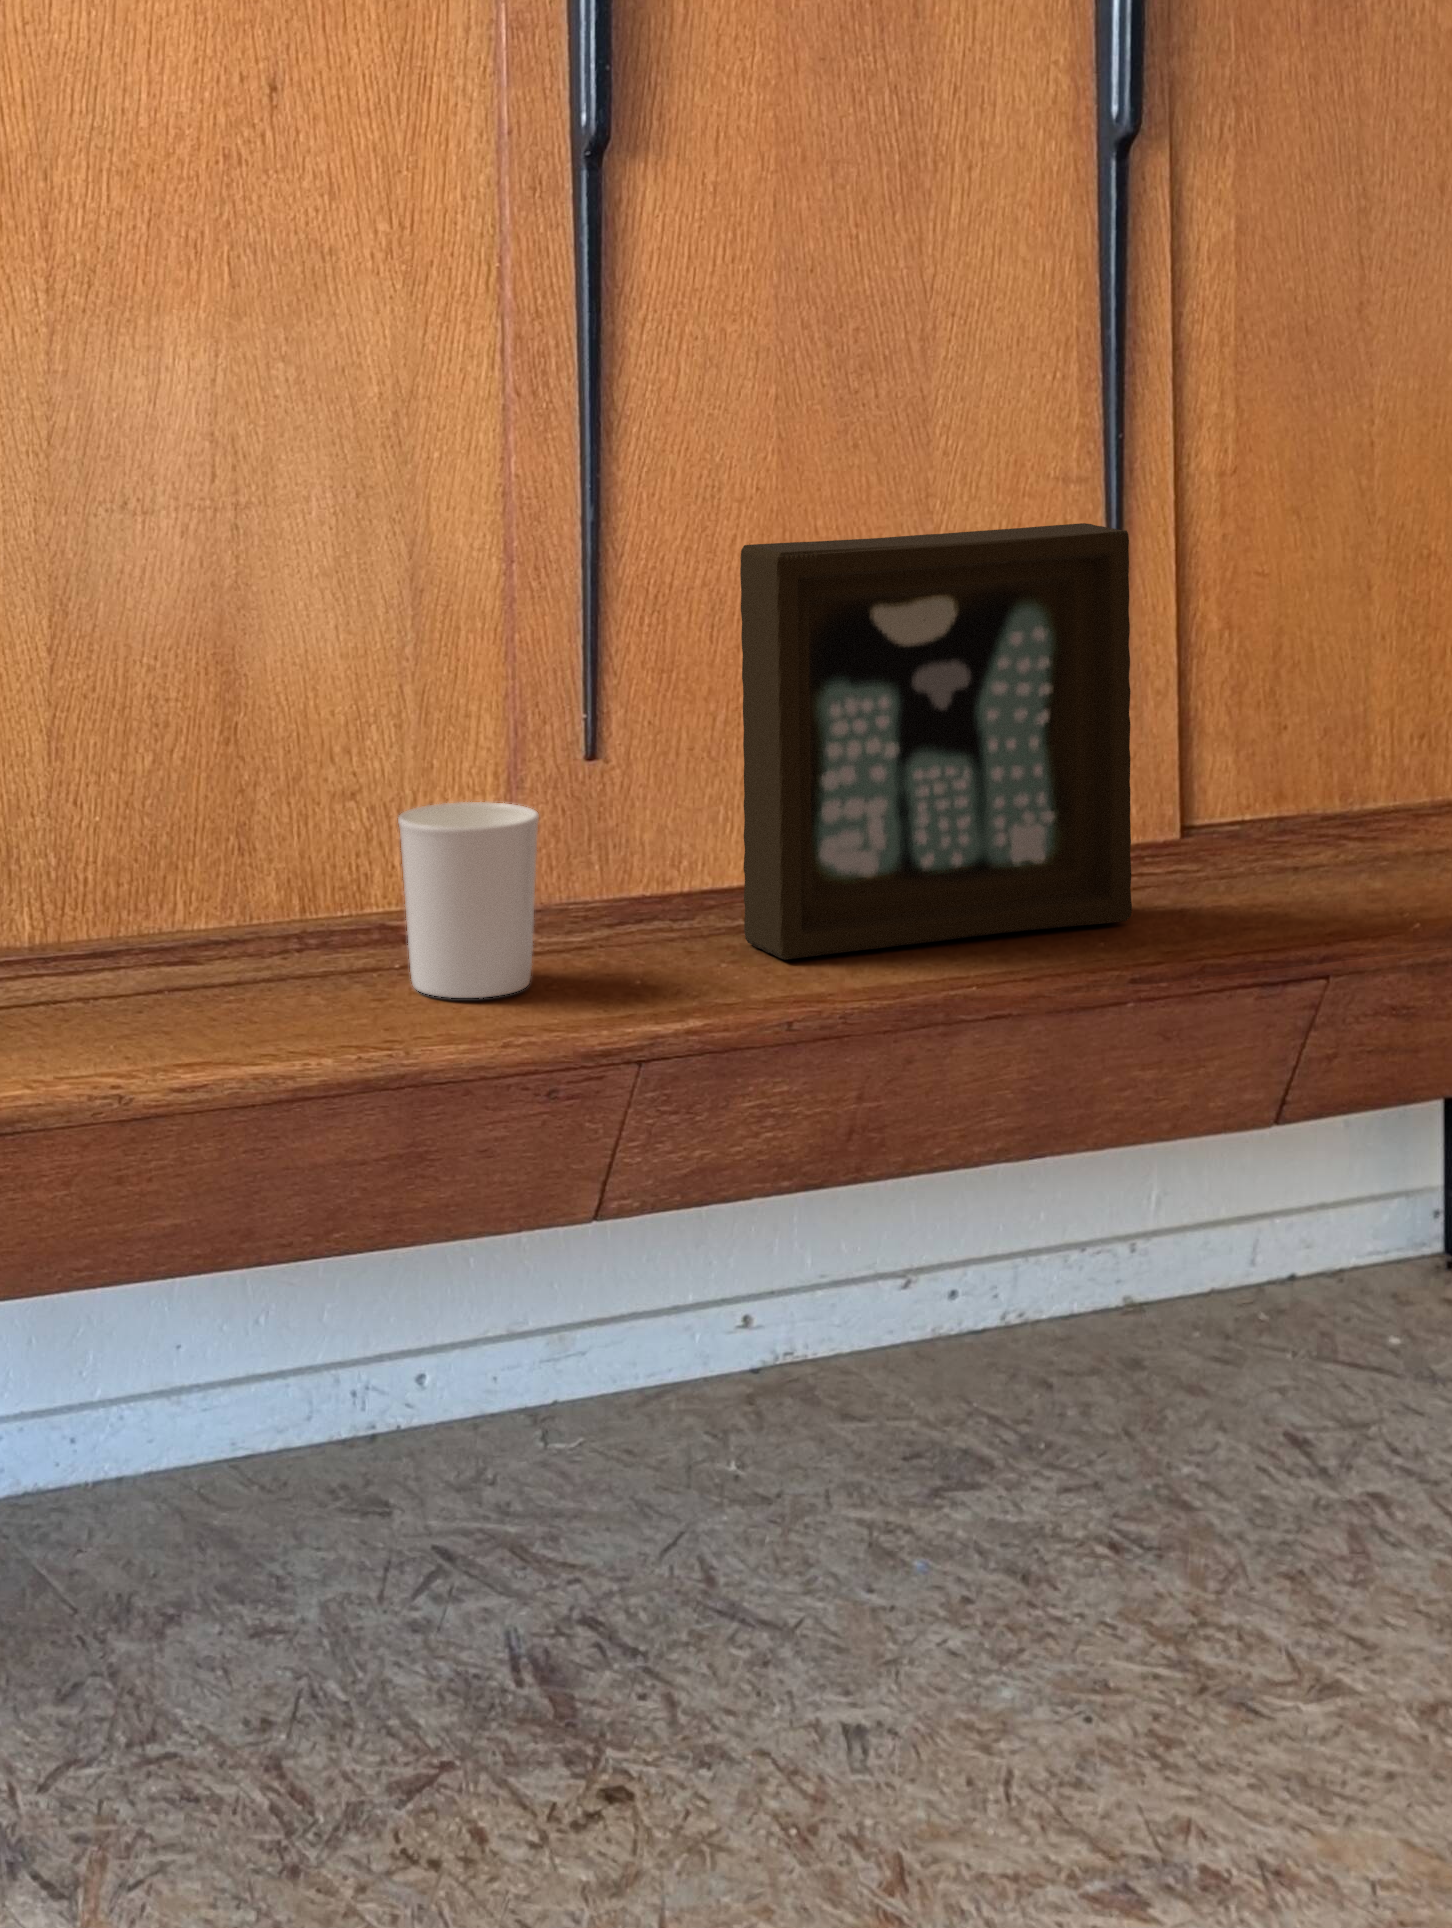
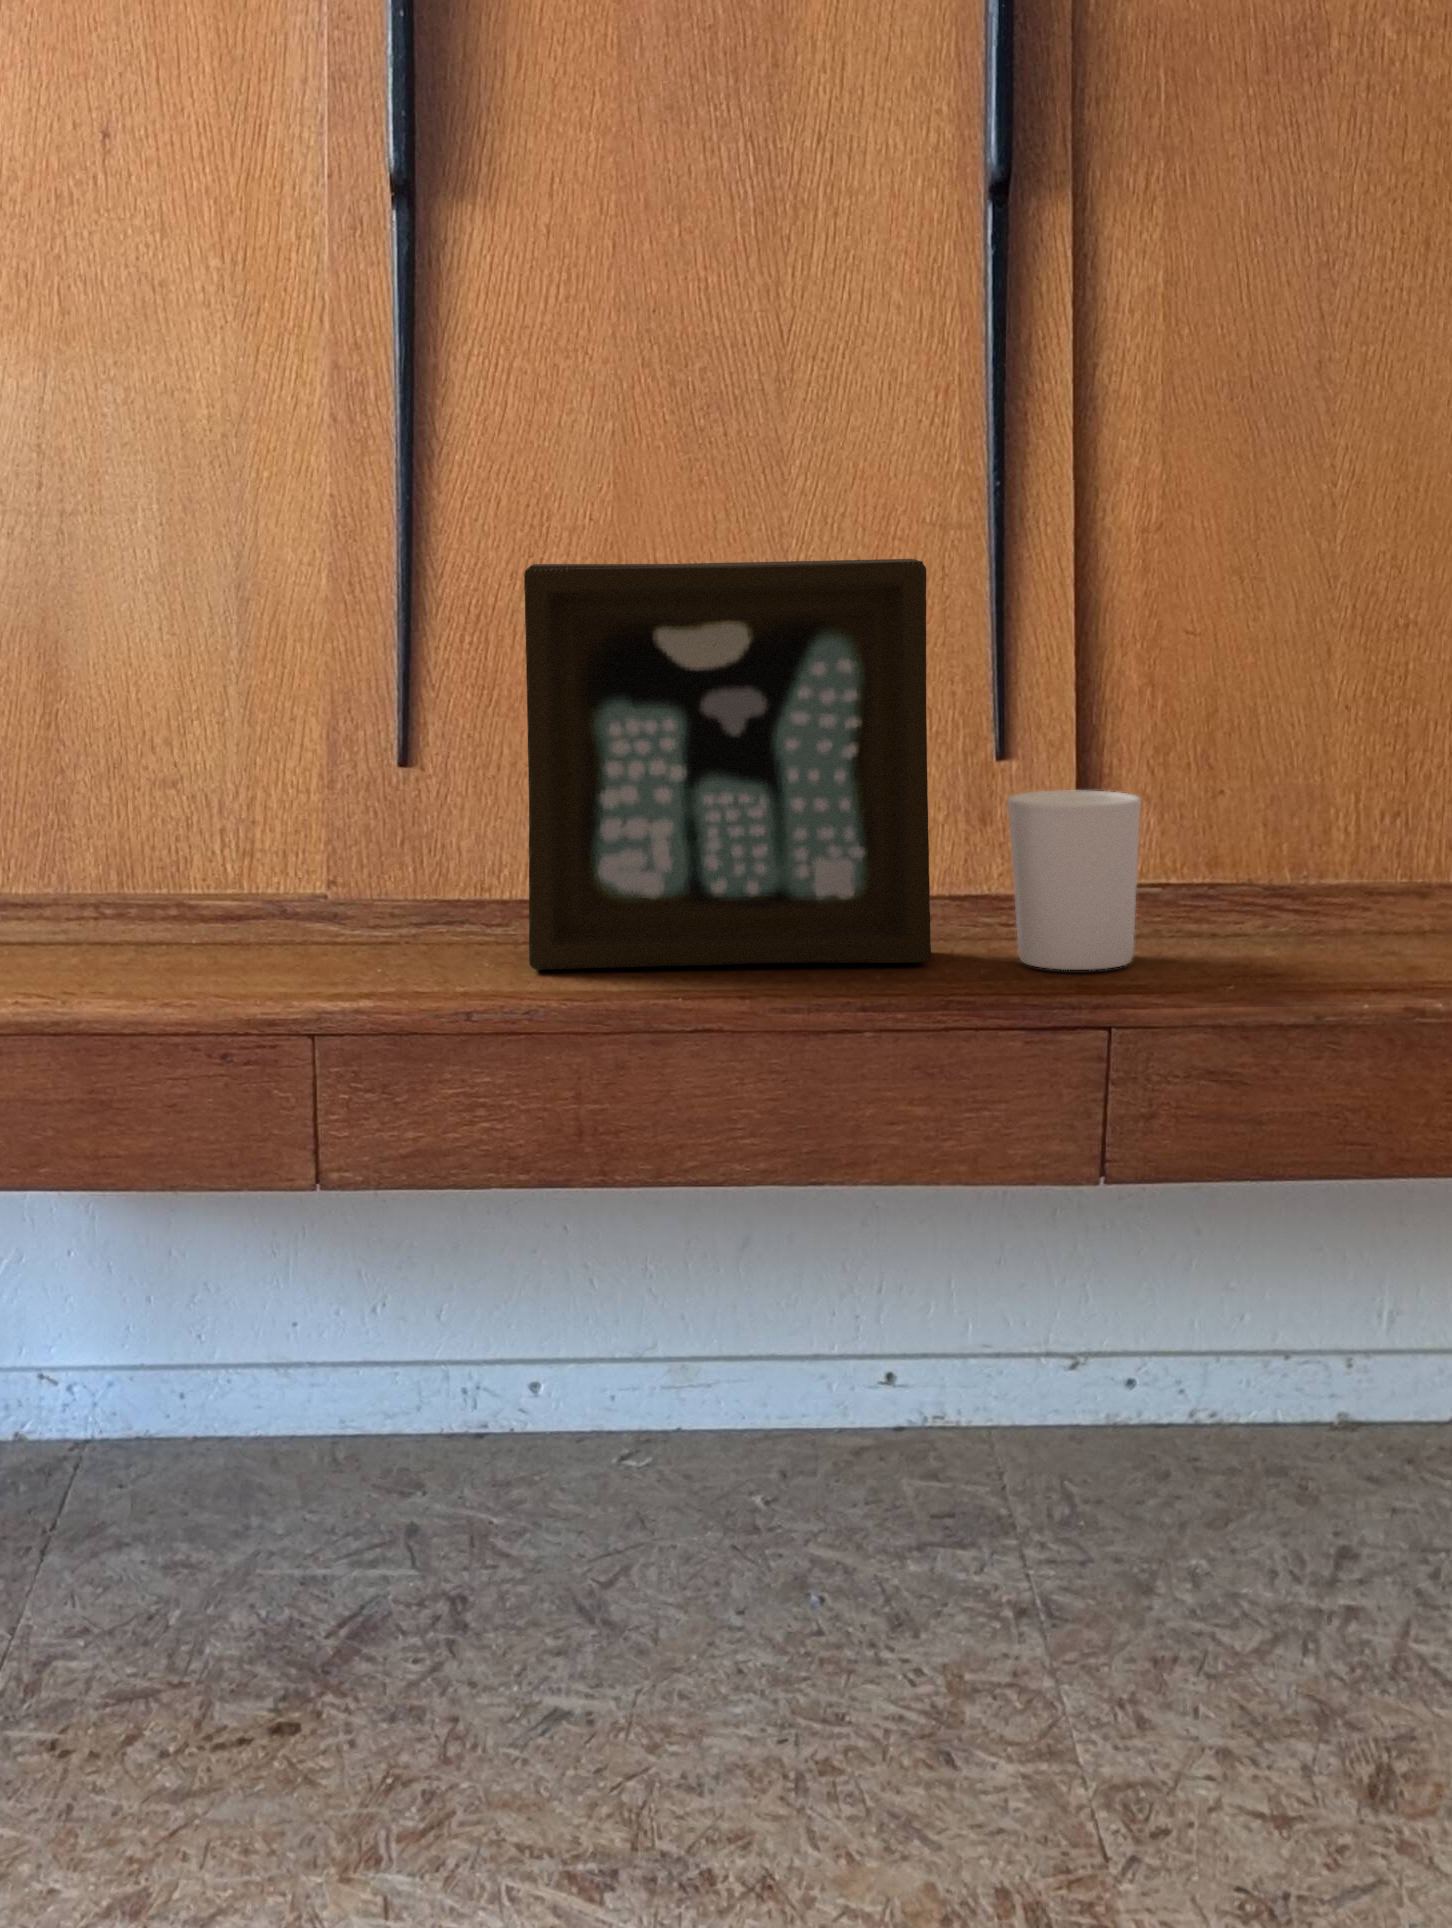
candle holder: present [398,802,539,998] -> present [1007,790,1141,970]

